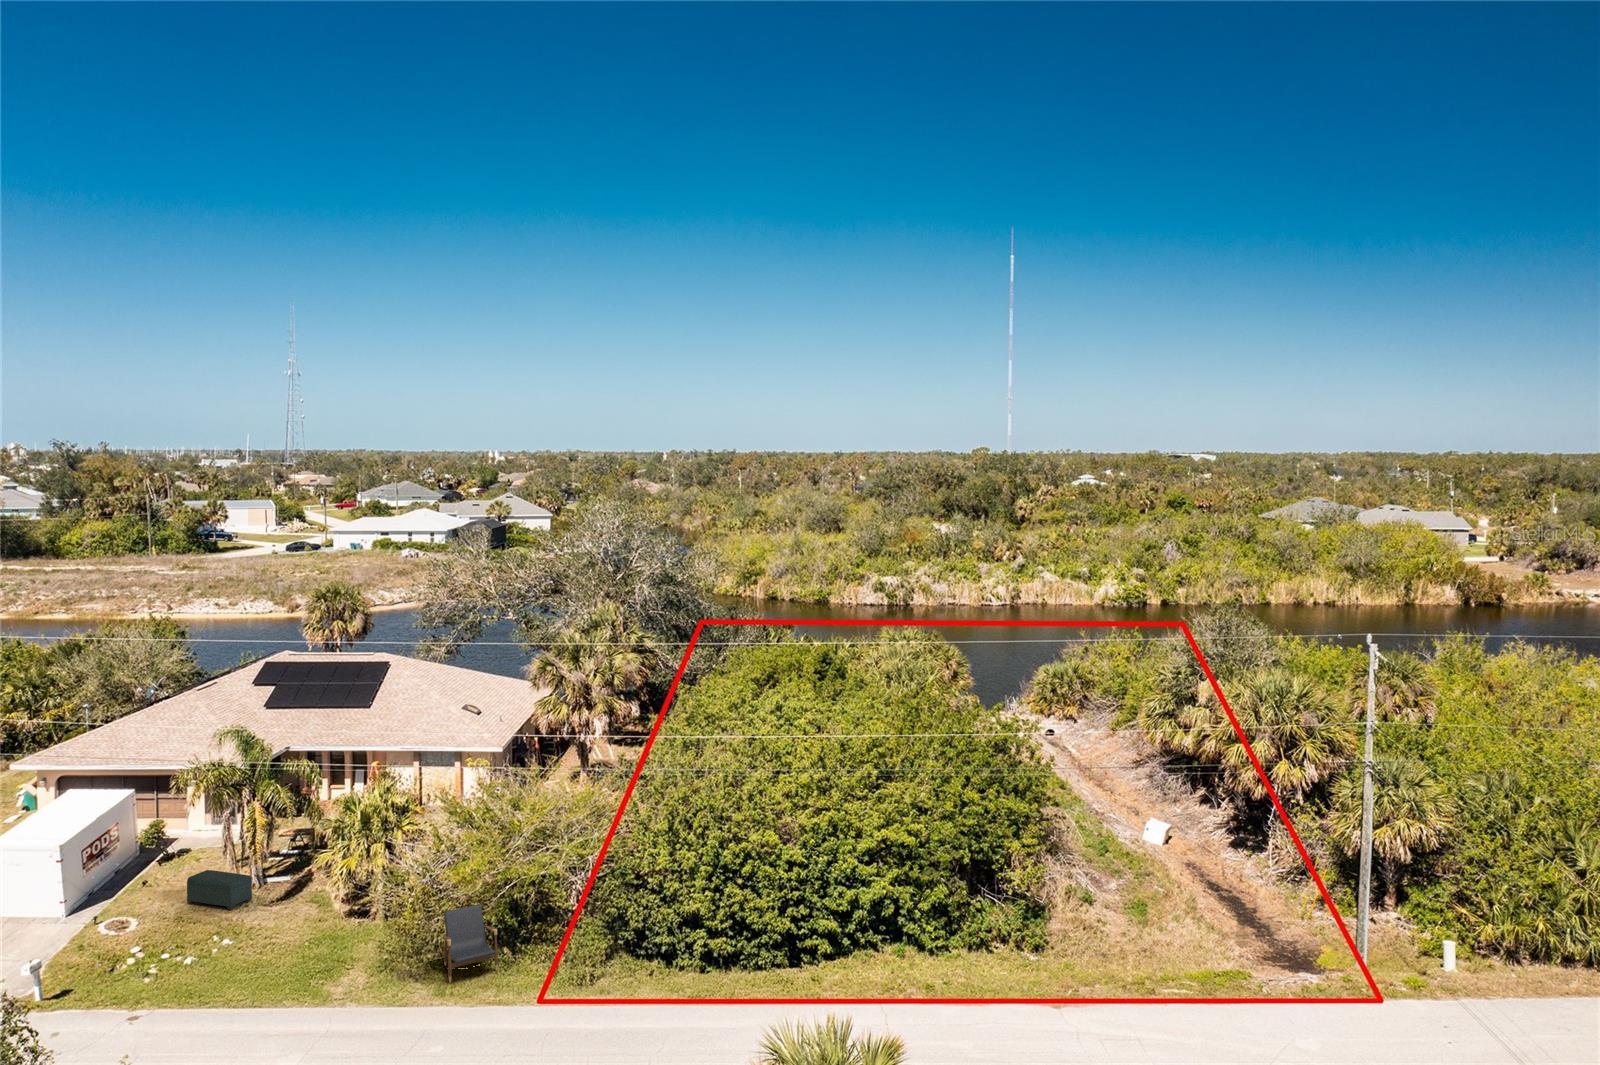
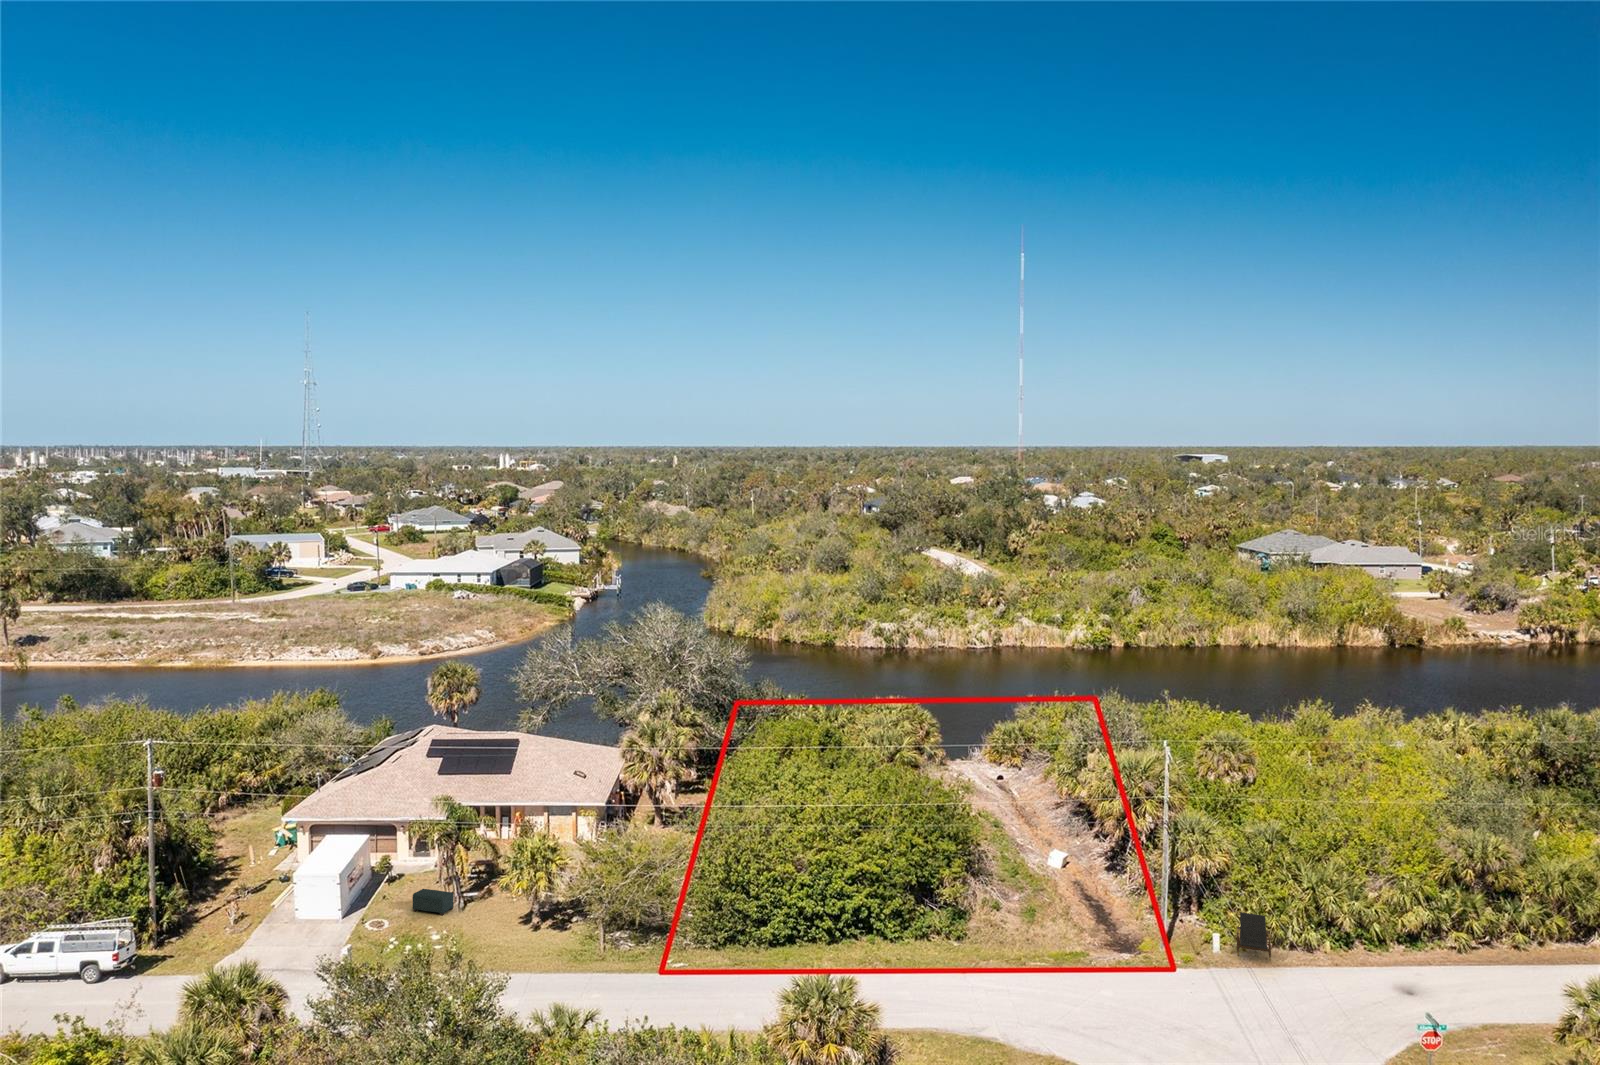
lounge chair: present [443,904,498,983] -> present [1237,912,1271,961]

